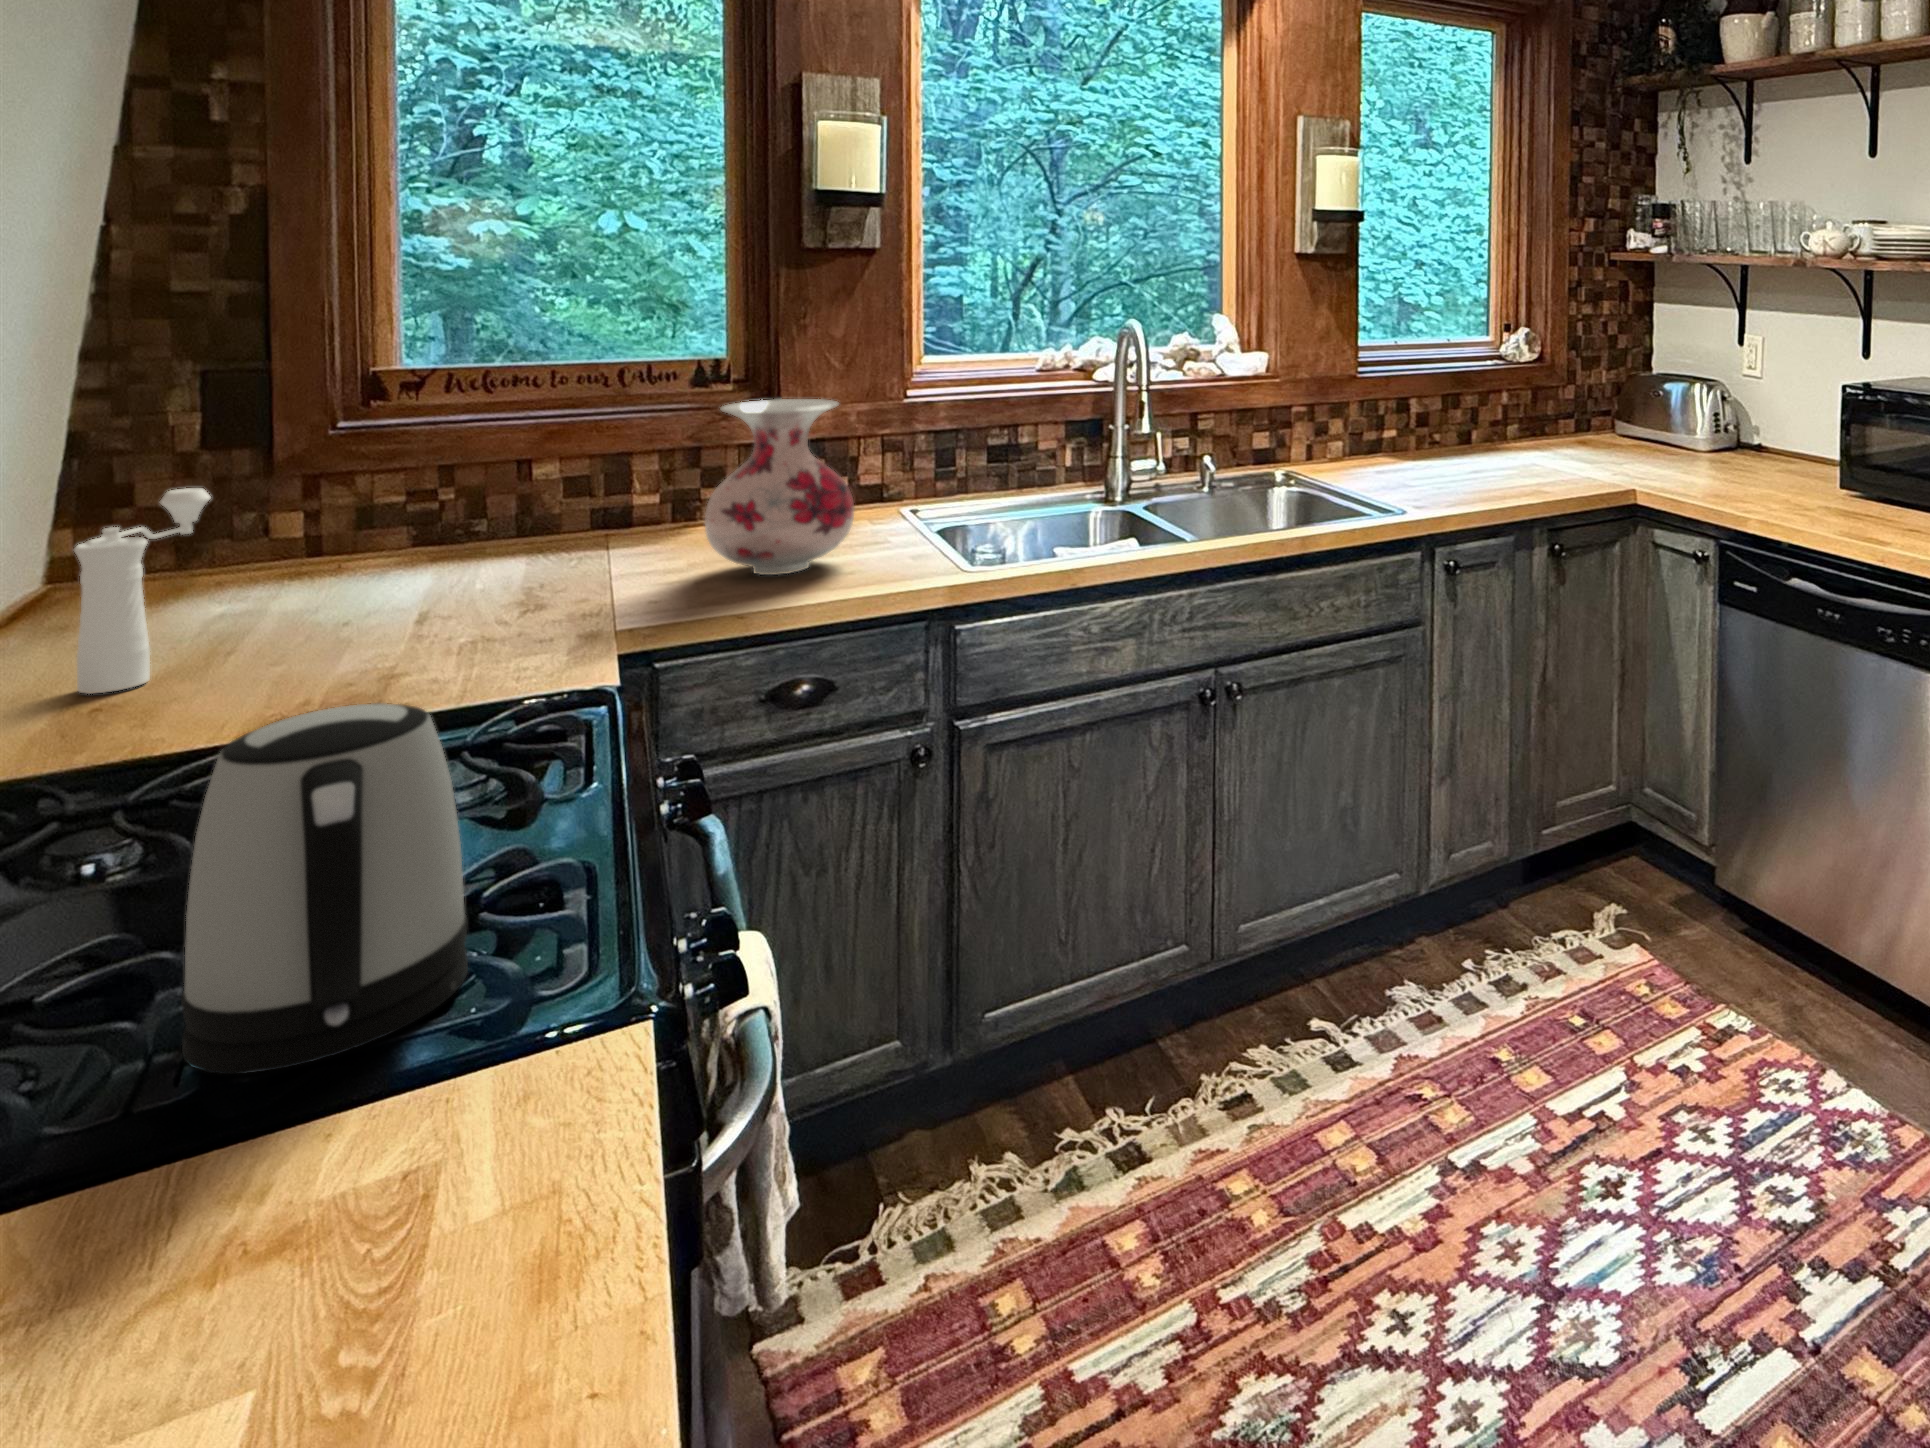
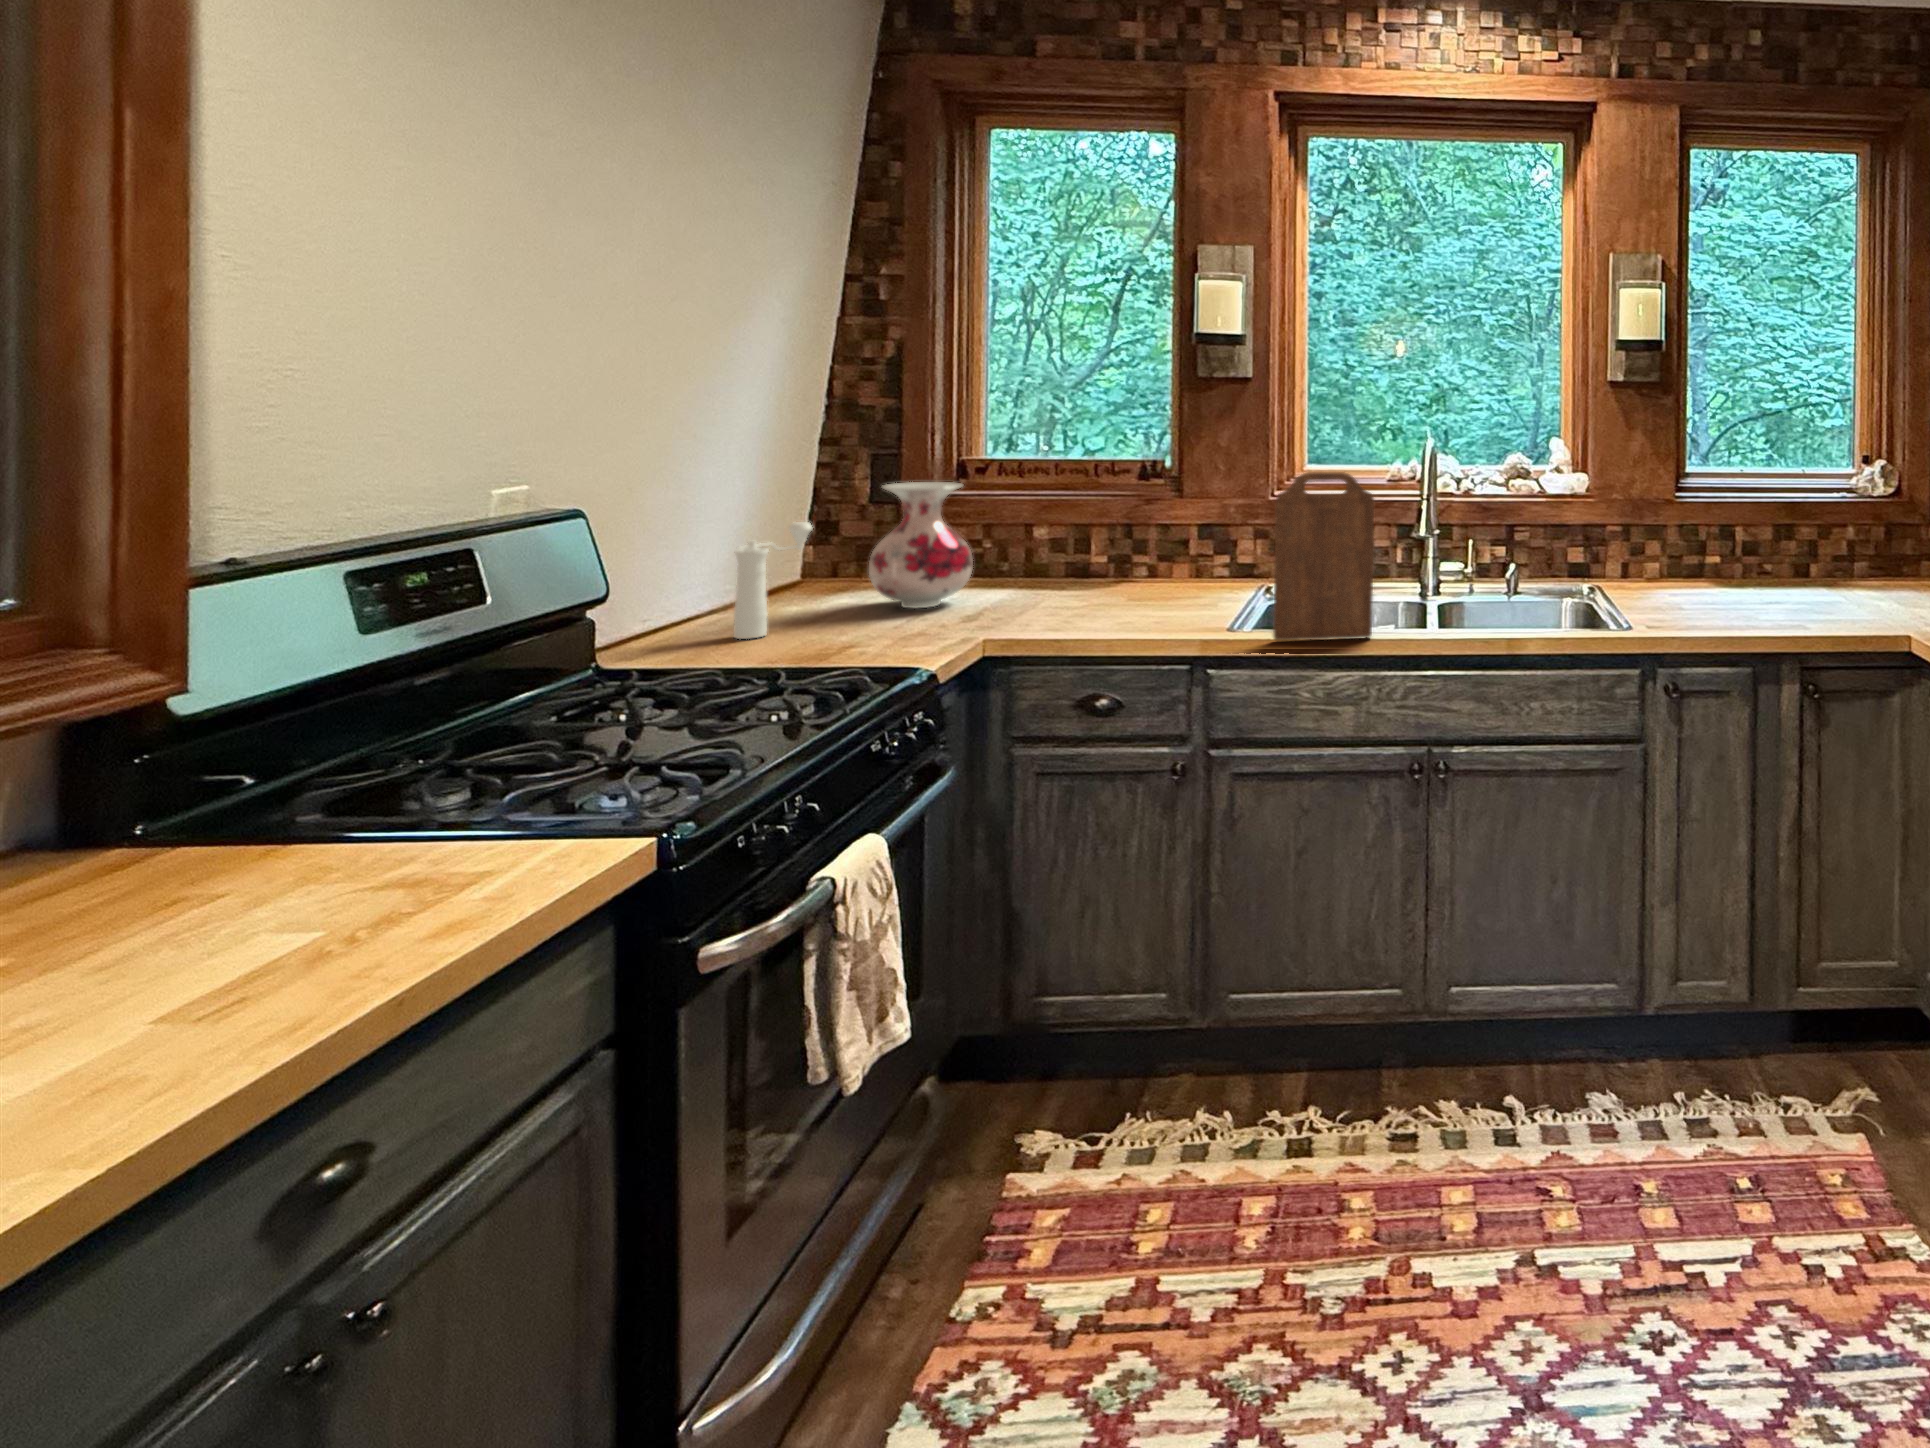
cutting board: none [1032,364,1147,574] -> present [1273,472,1374,641]
vase: present [705,399,854,575] -> present [869,482,973,608]
kettle: present [181,703,468,1074] -> none [506,635,657,830]

